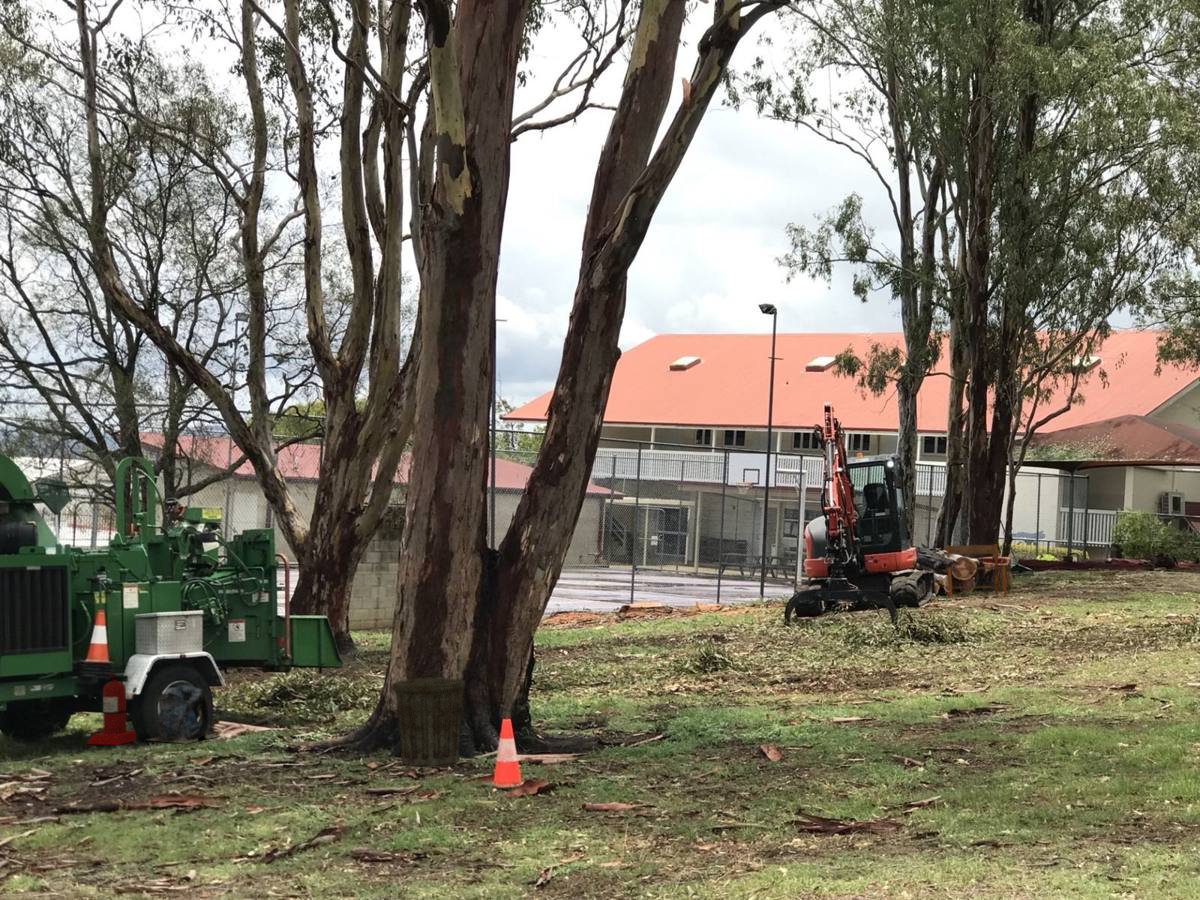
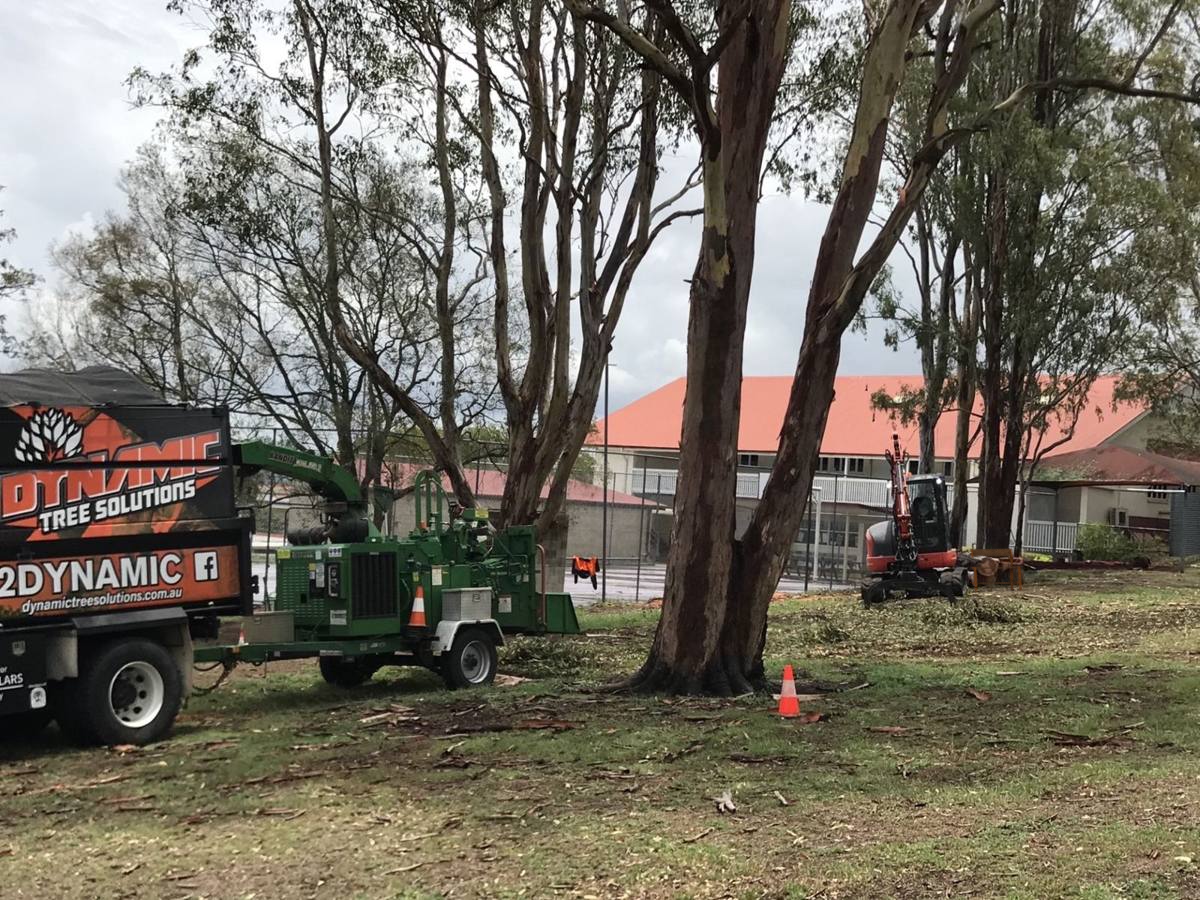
fire extinguisher: present [87,673,136,745] -> none [411,634,447,691]
trash can: present [393,674,465,766] -> none [678,632,733,703]
backpack: present [150,685,219,744] -> none [456,645,512,690]

